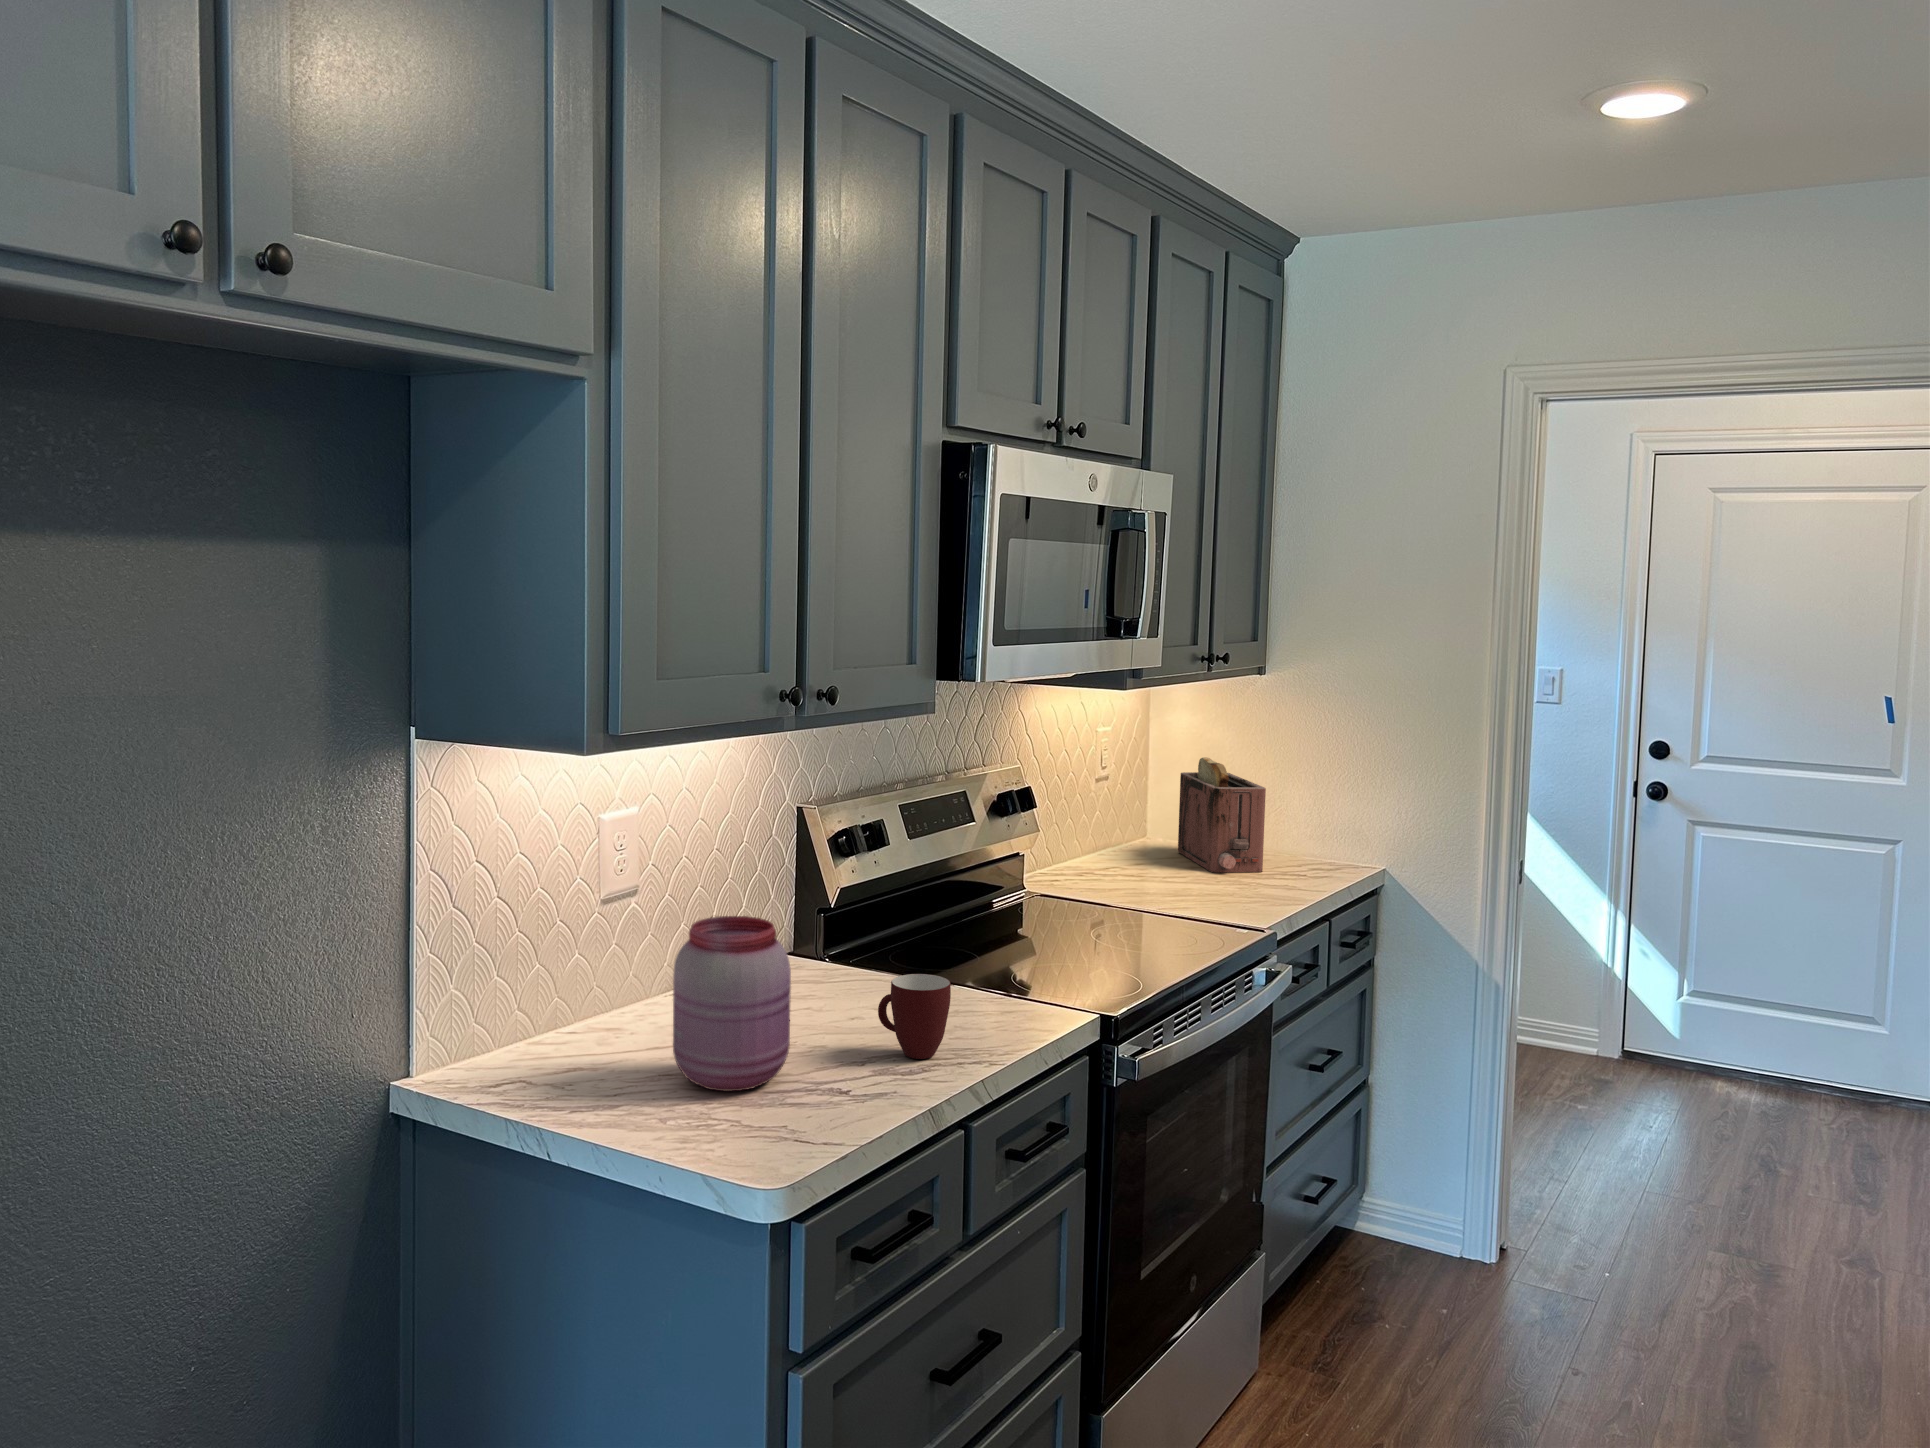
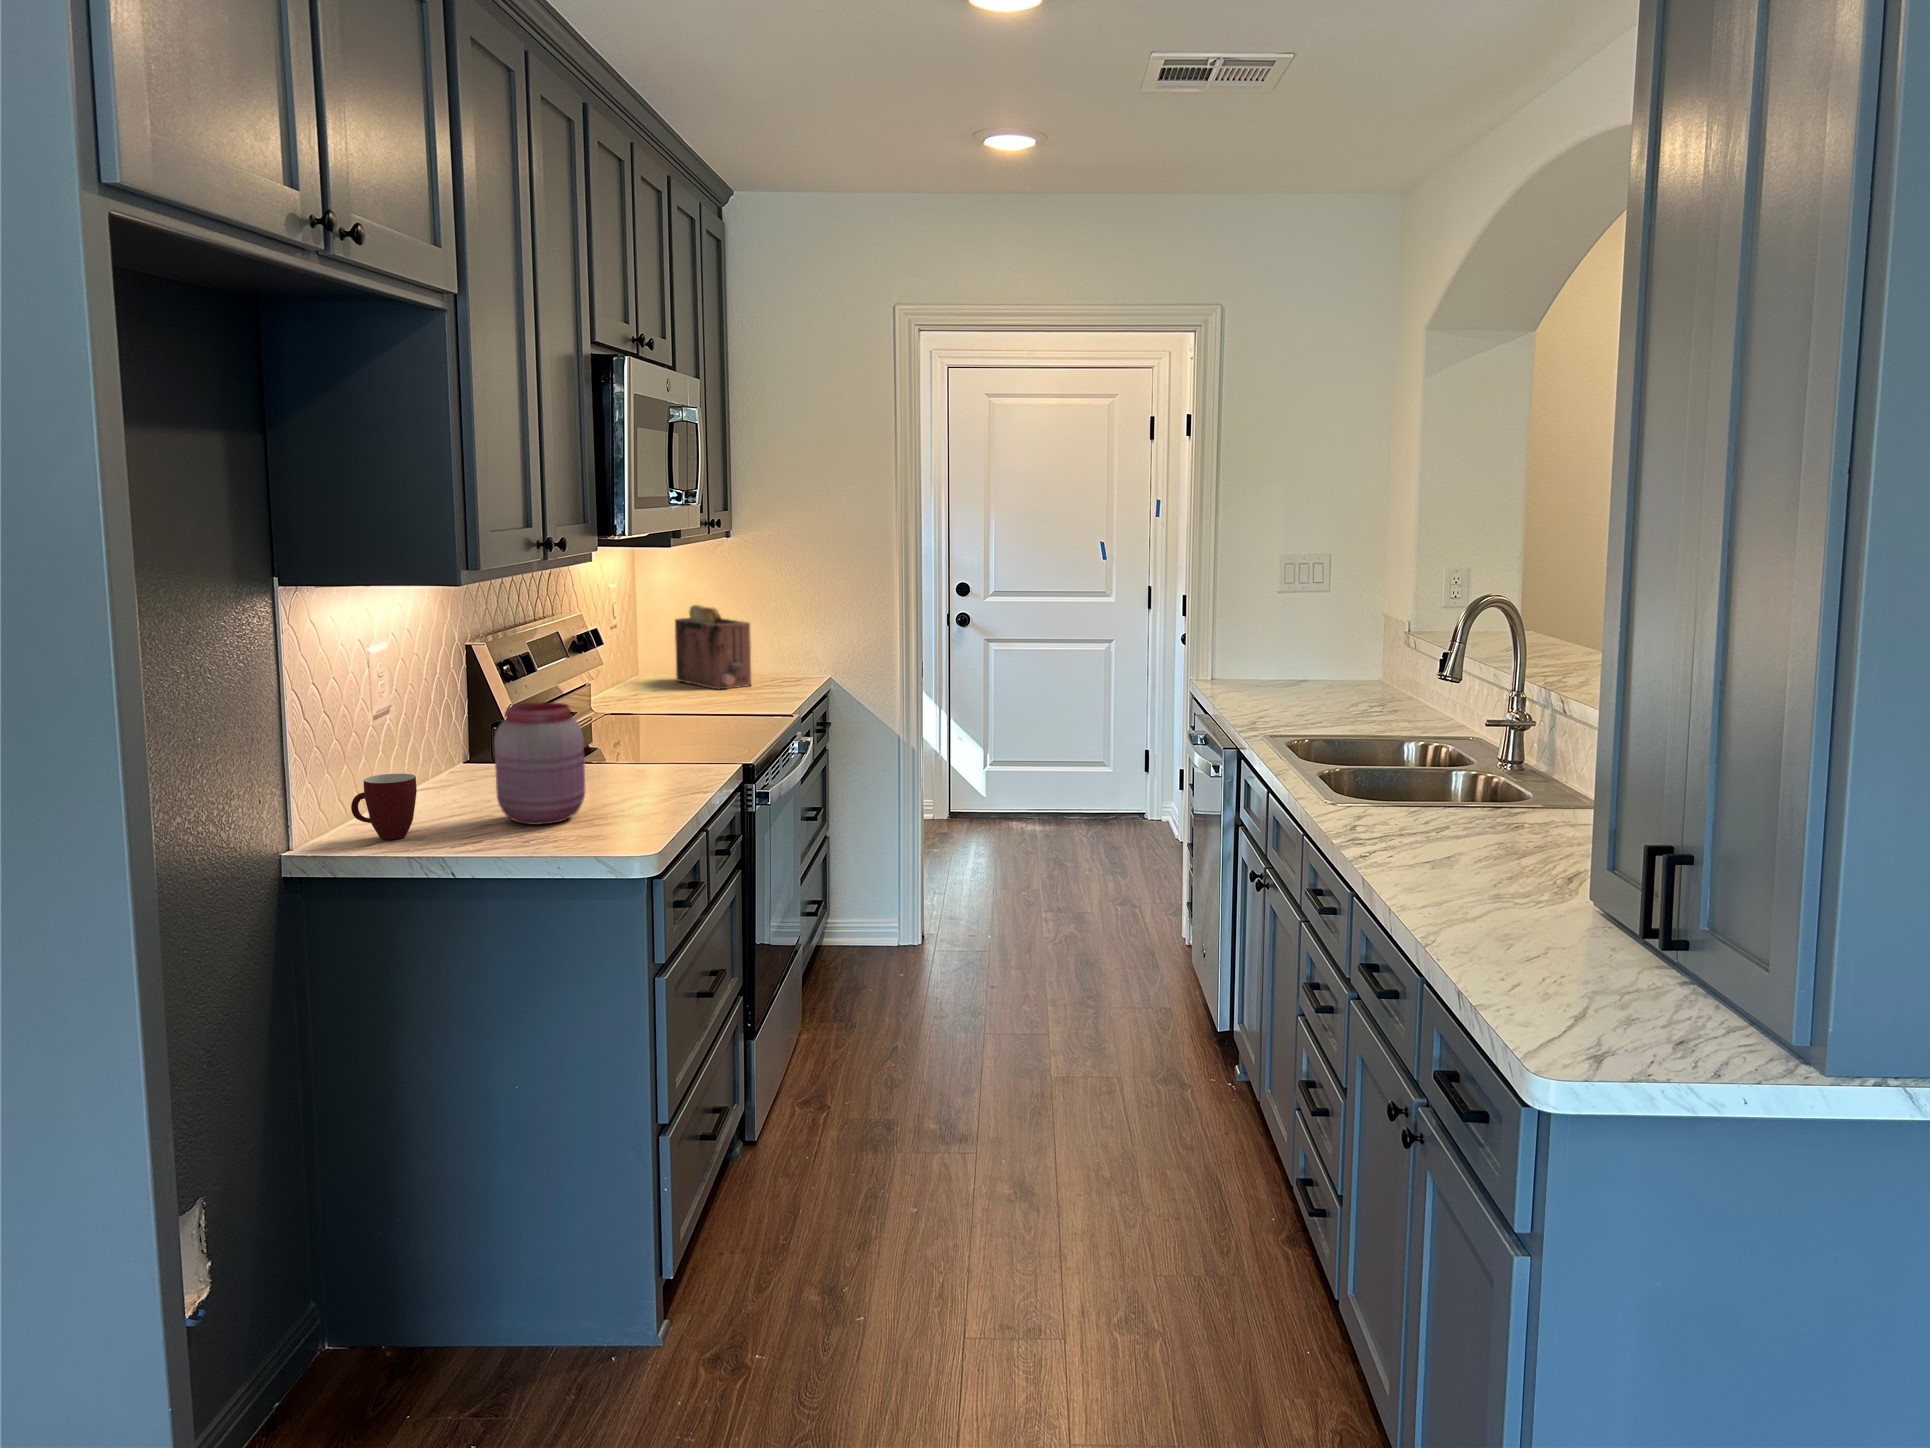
mug: present [878,974,951,1059] -> present [351,774,417,839]

